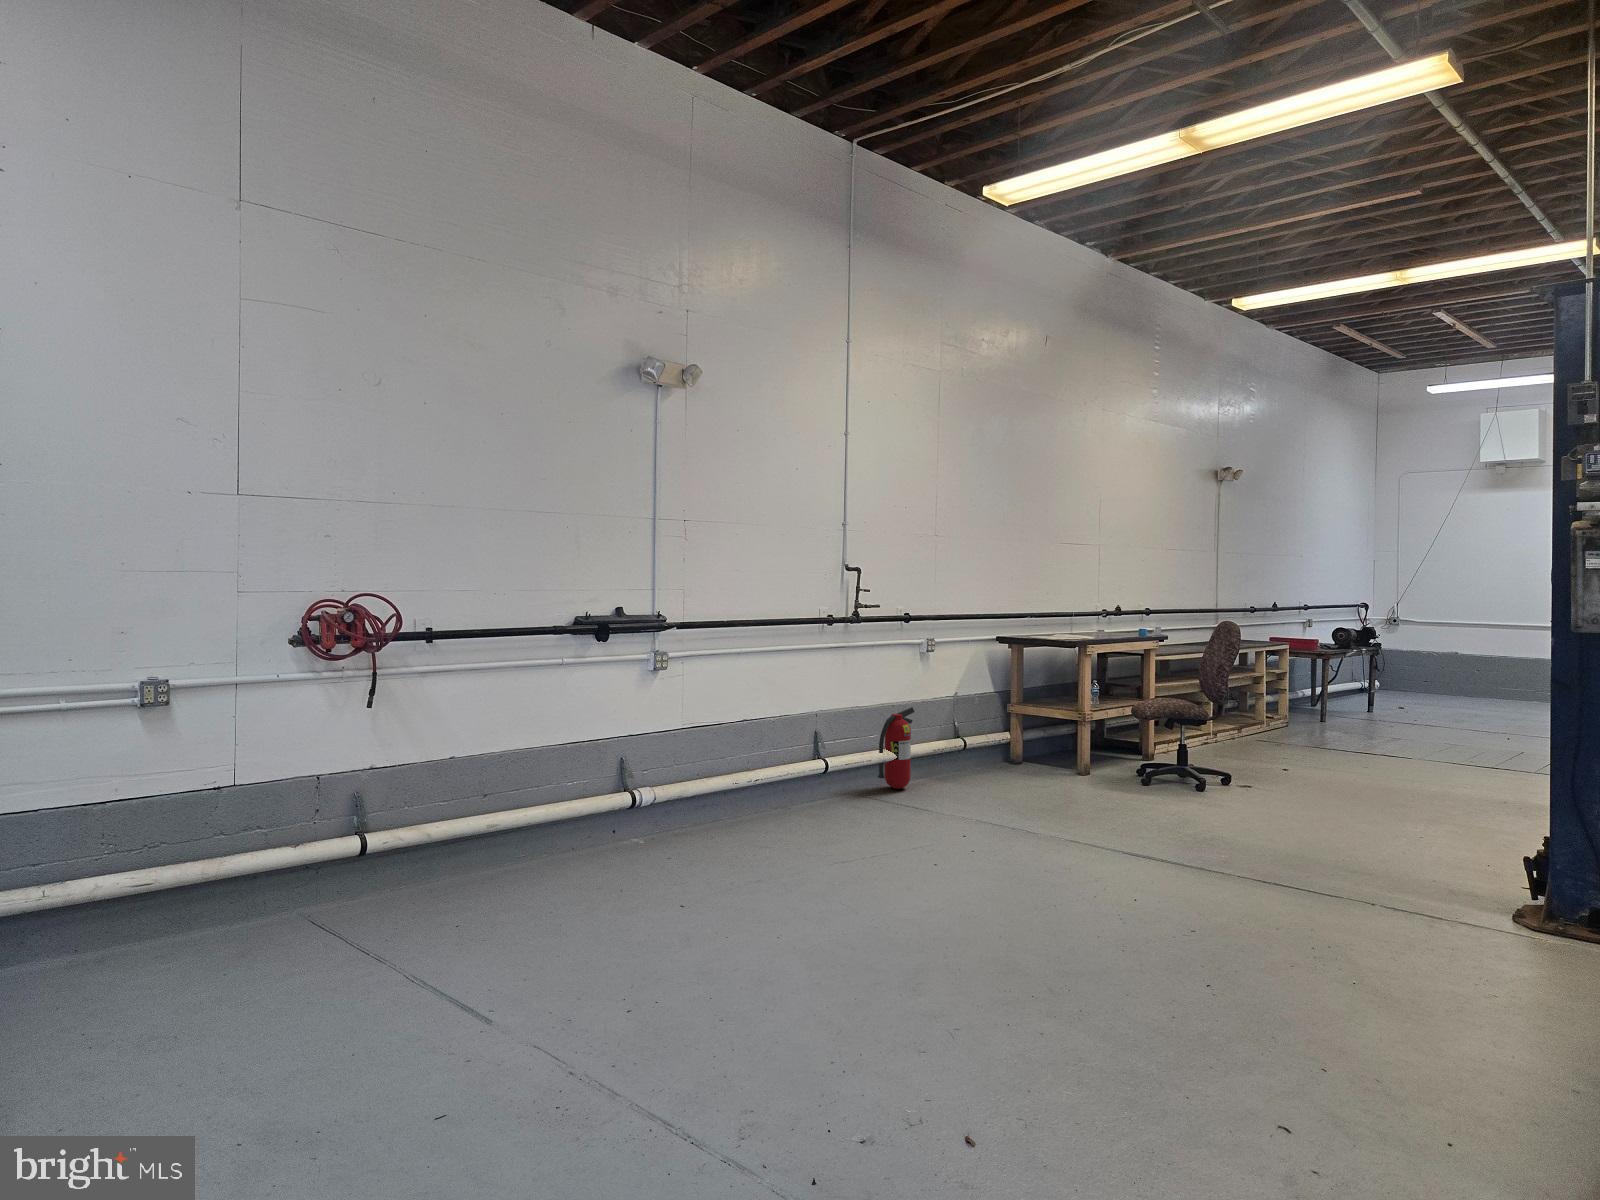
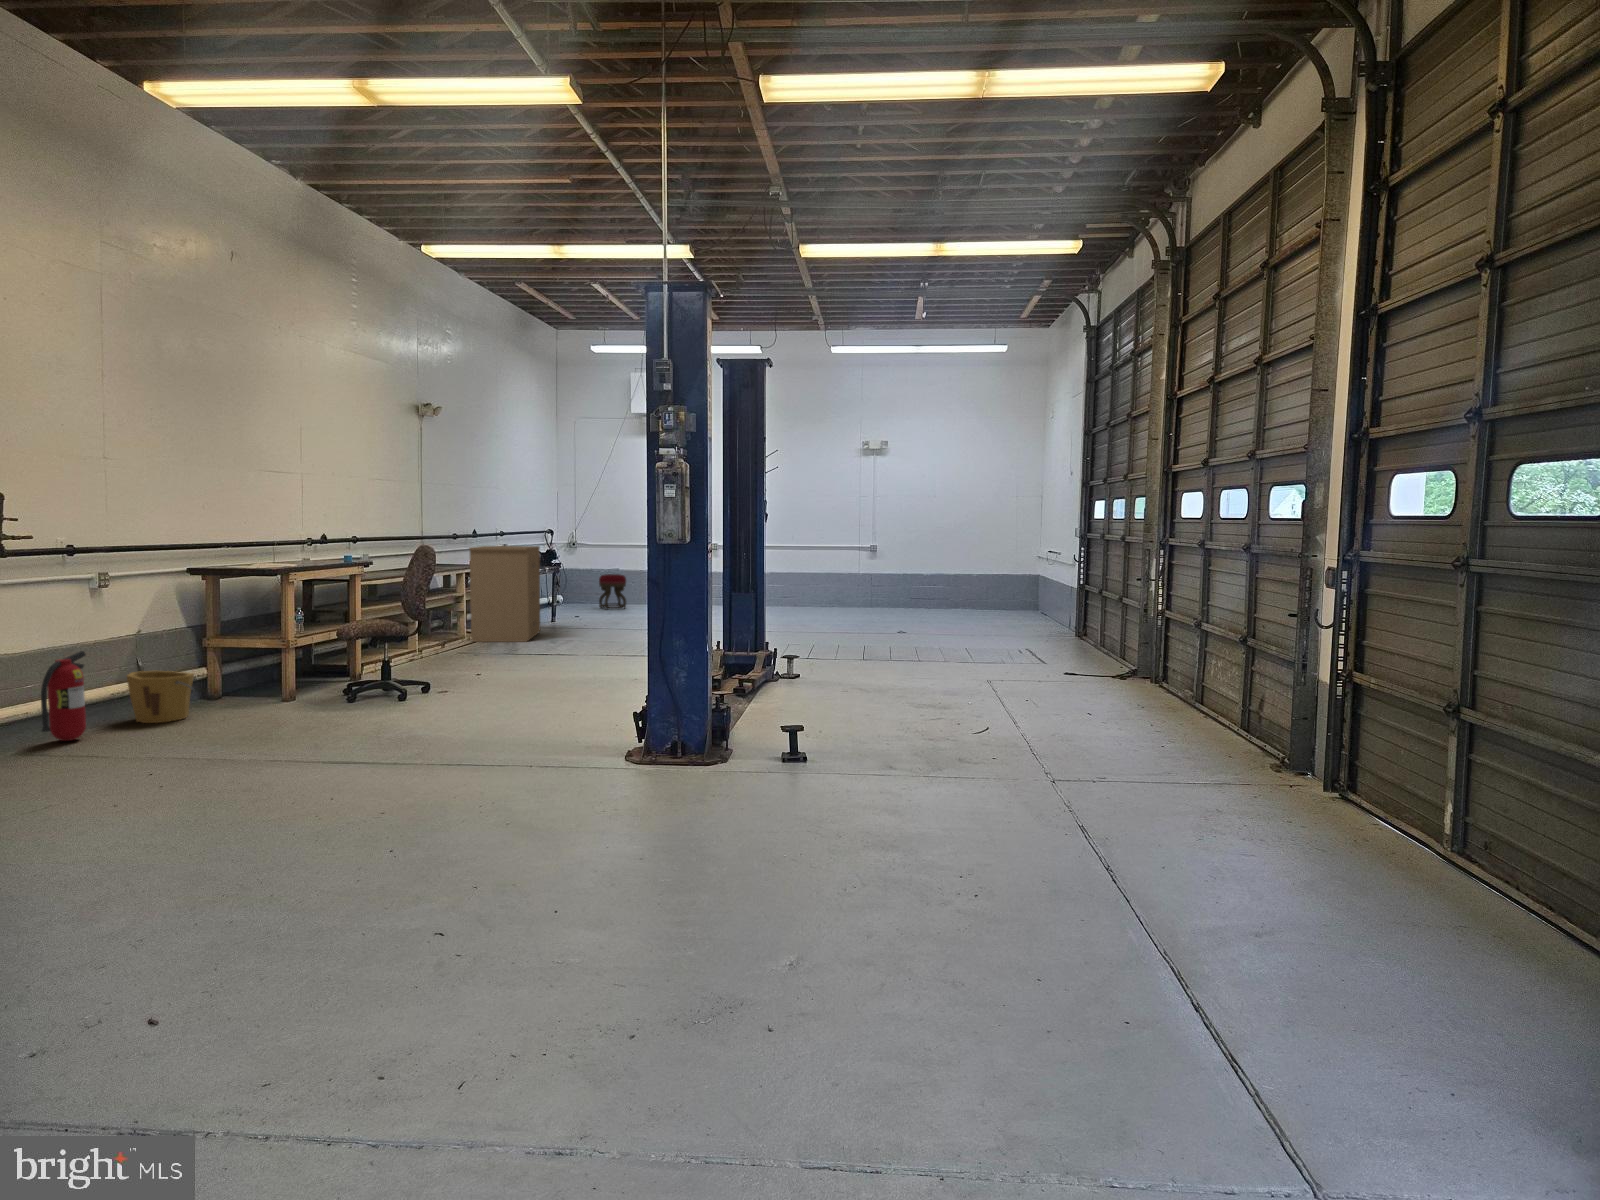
filing cabinet: none [1272,620,1362,736] -> present [469,546,540,642]
stool: none [1434,659,1477,704] -> present [599,574,626,609]
bucket: none [944,730,998,783] -> present [127,671,194,723]

